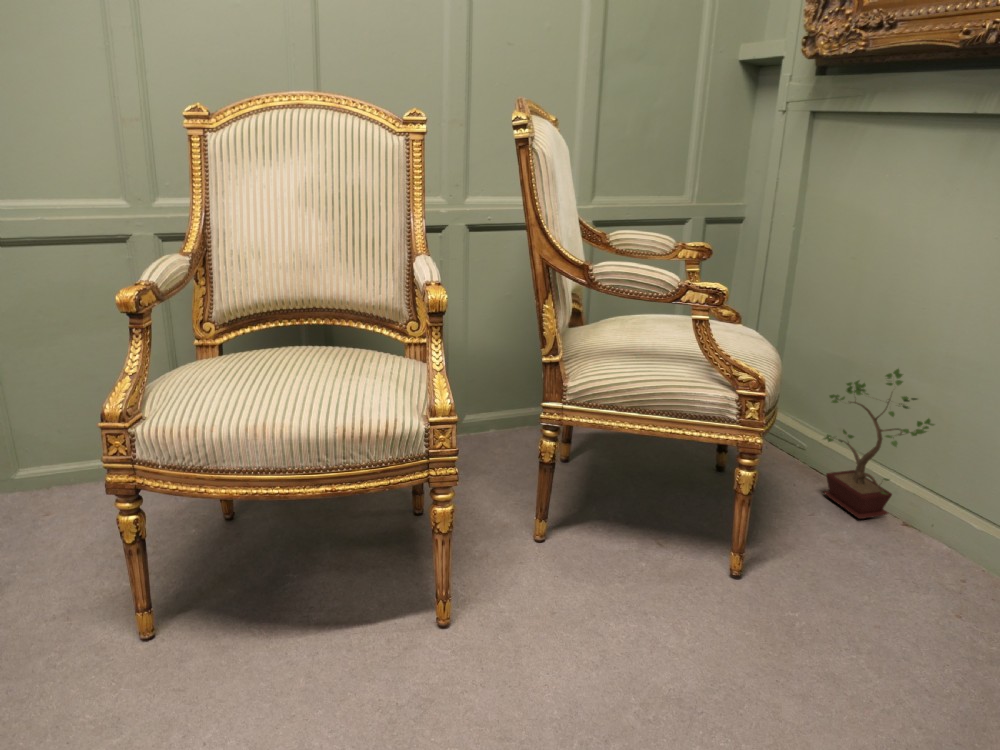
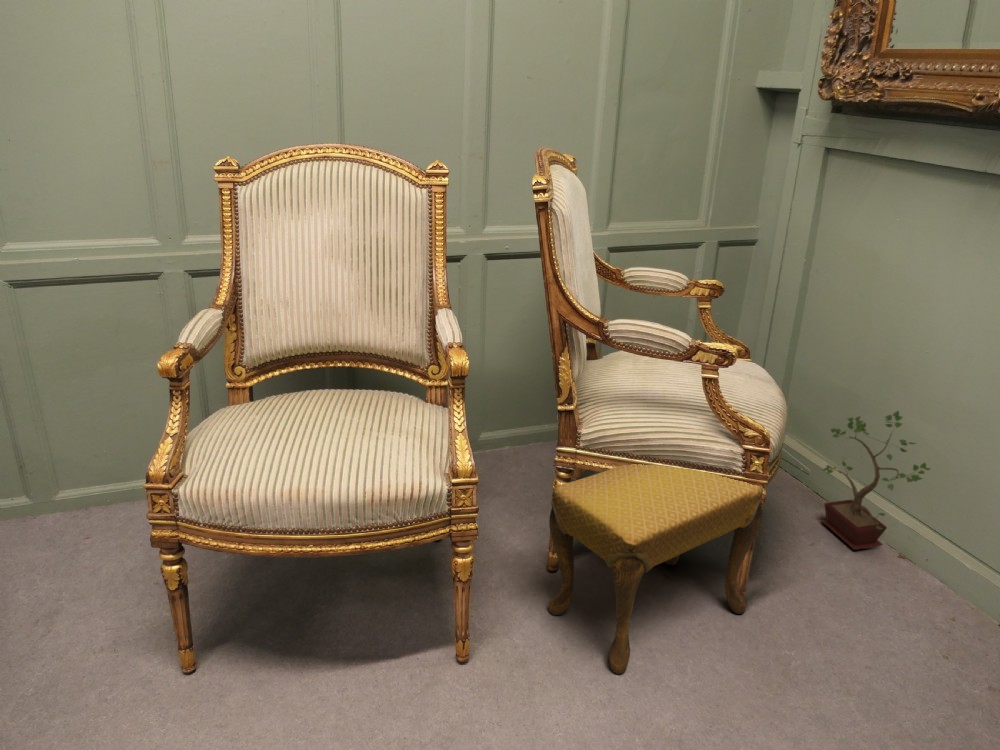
footstool: none [536,402,760,635] -> present [548,464,763,674]

